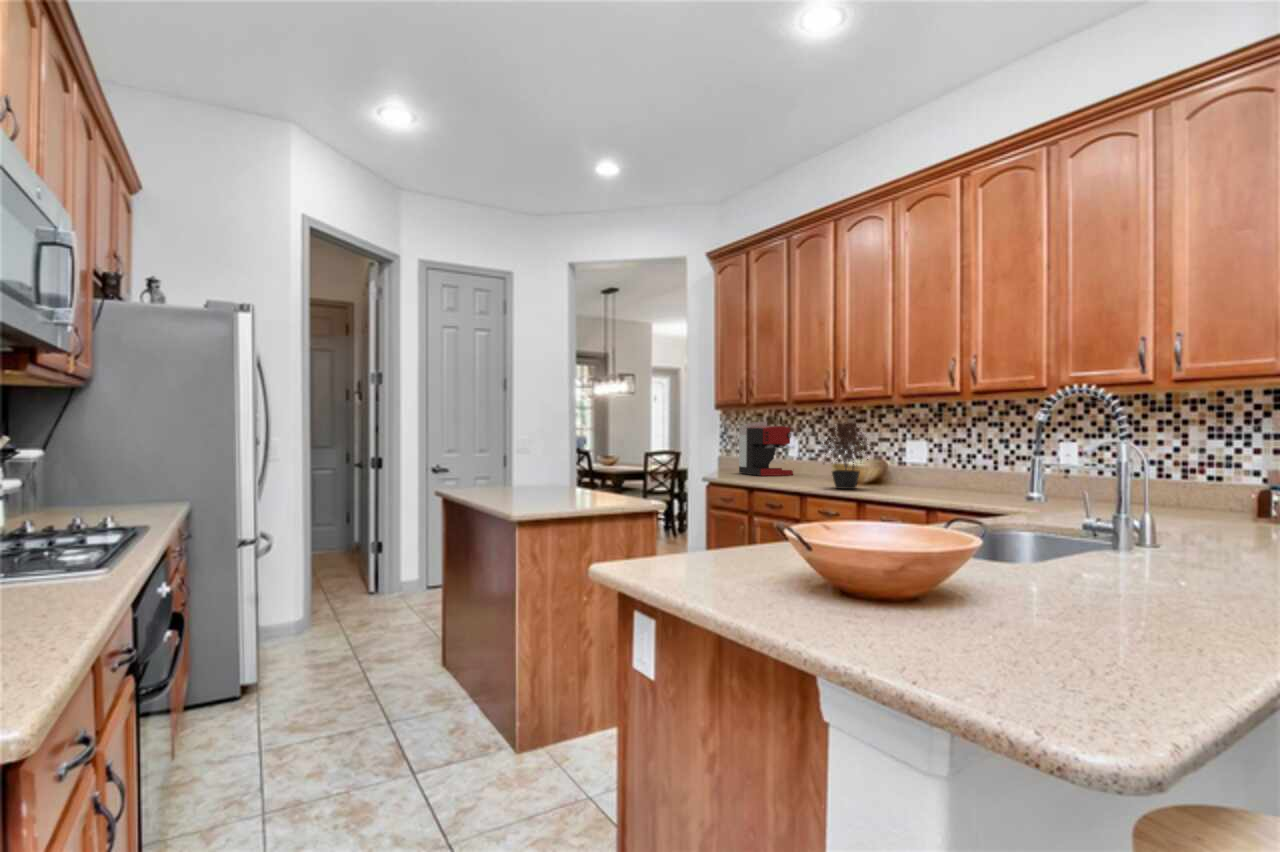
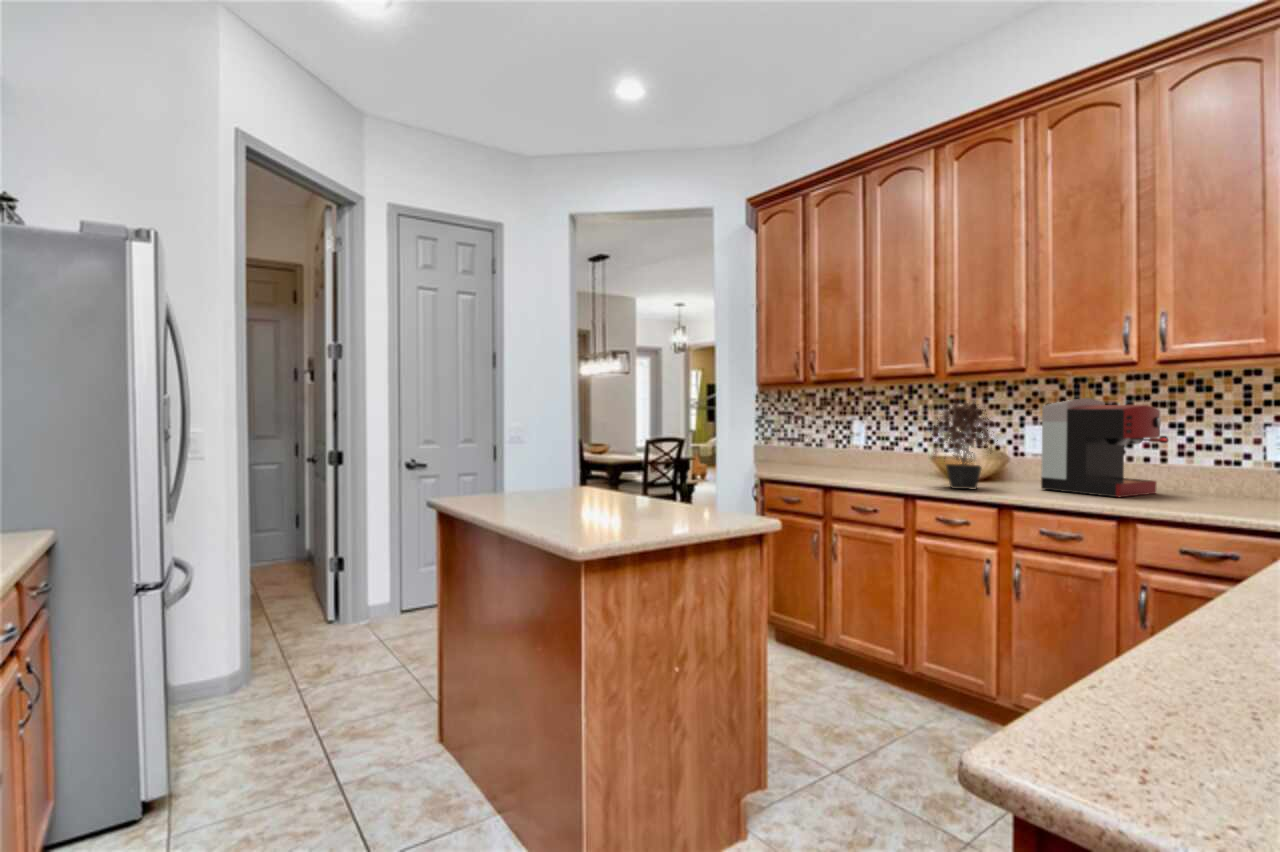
coffee maker: present [739,422,793,476] -> present [1041,398,1168,497]

